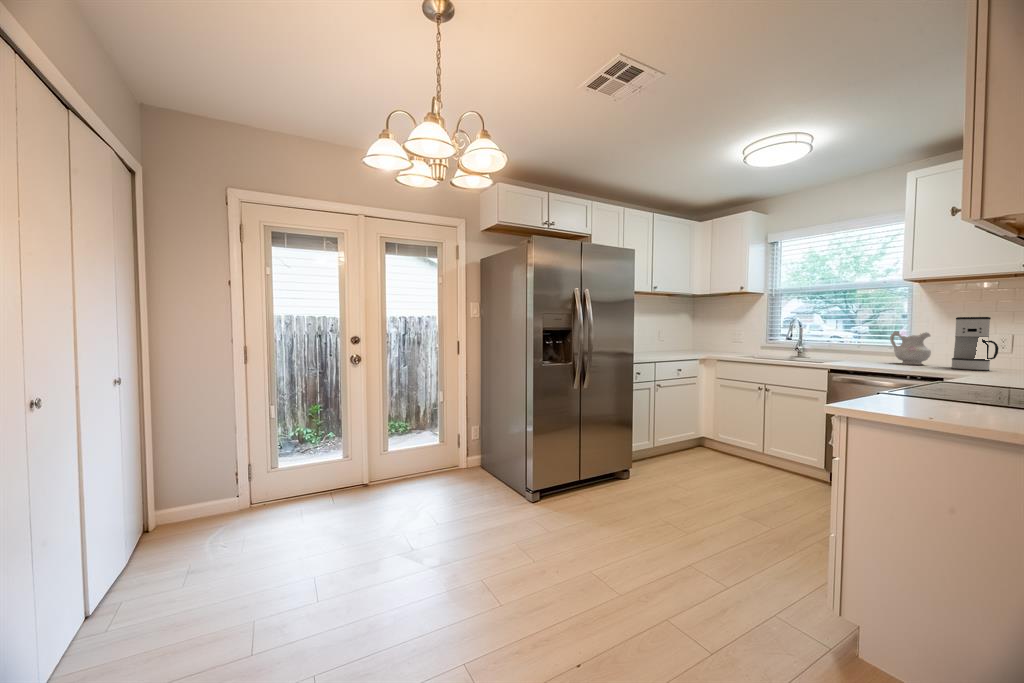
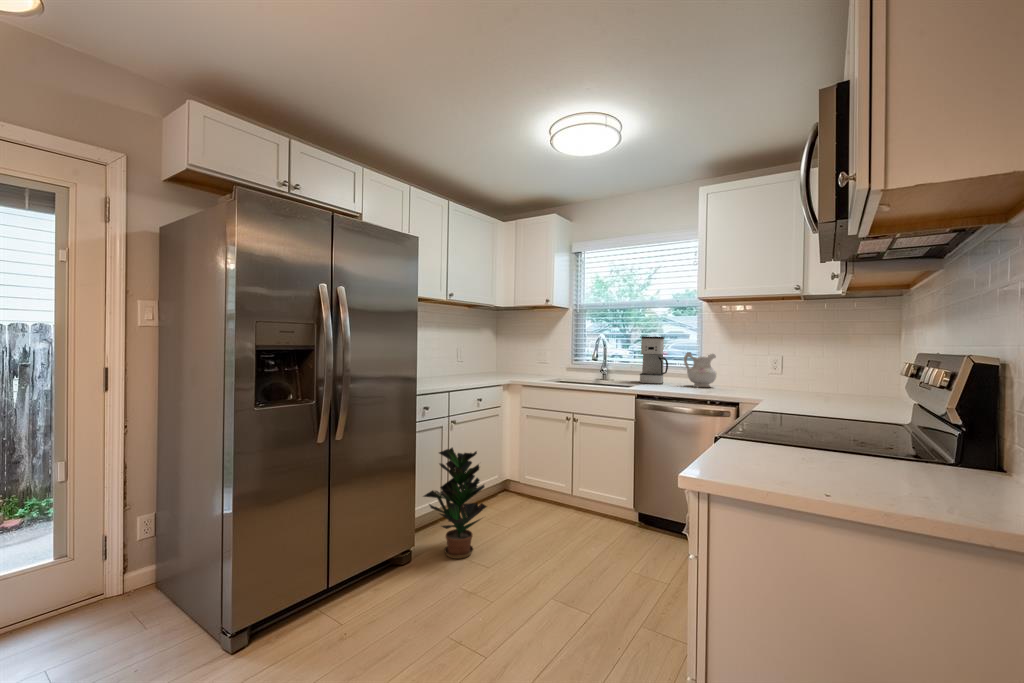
coffee maker: present [952,317,999,371] -> present [640,337,668,384]
potted plant: none [638,402,689,483] -> present [424,448,487,559]

